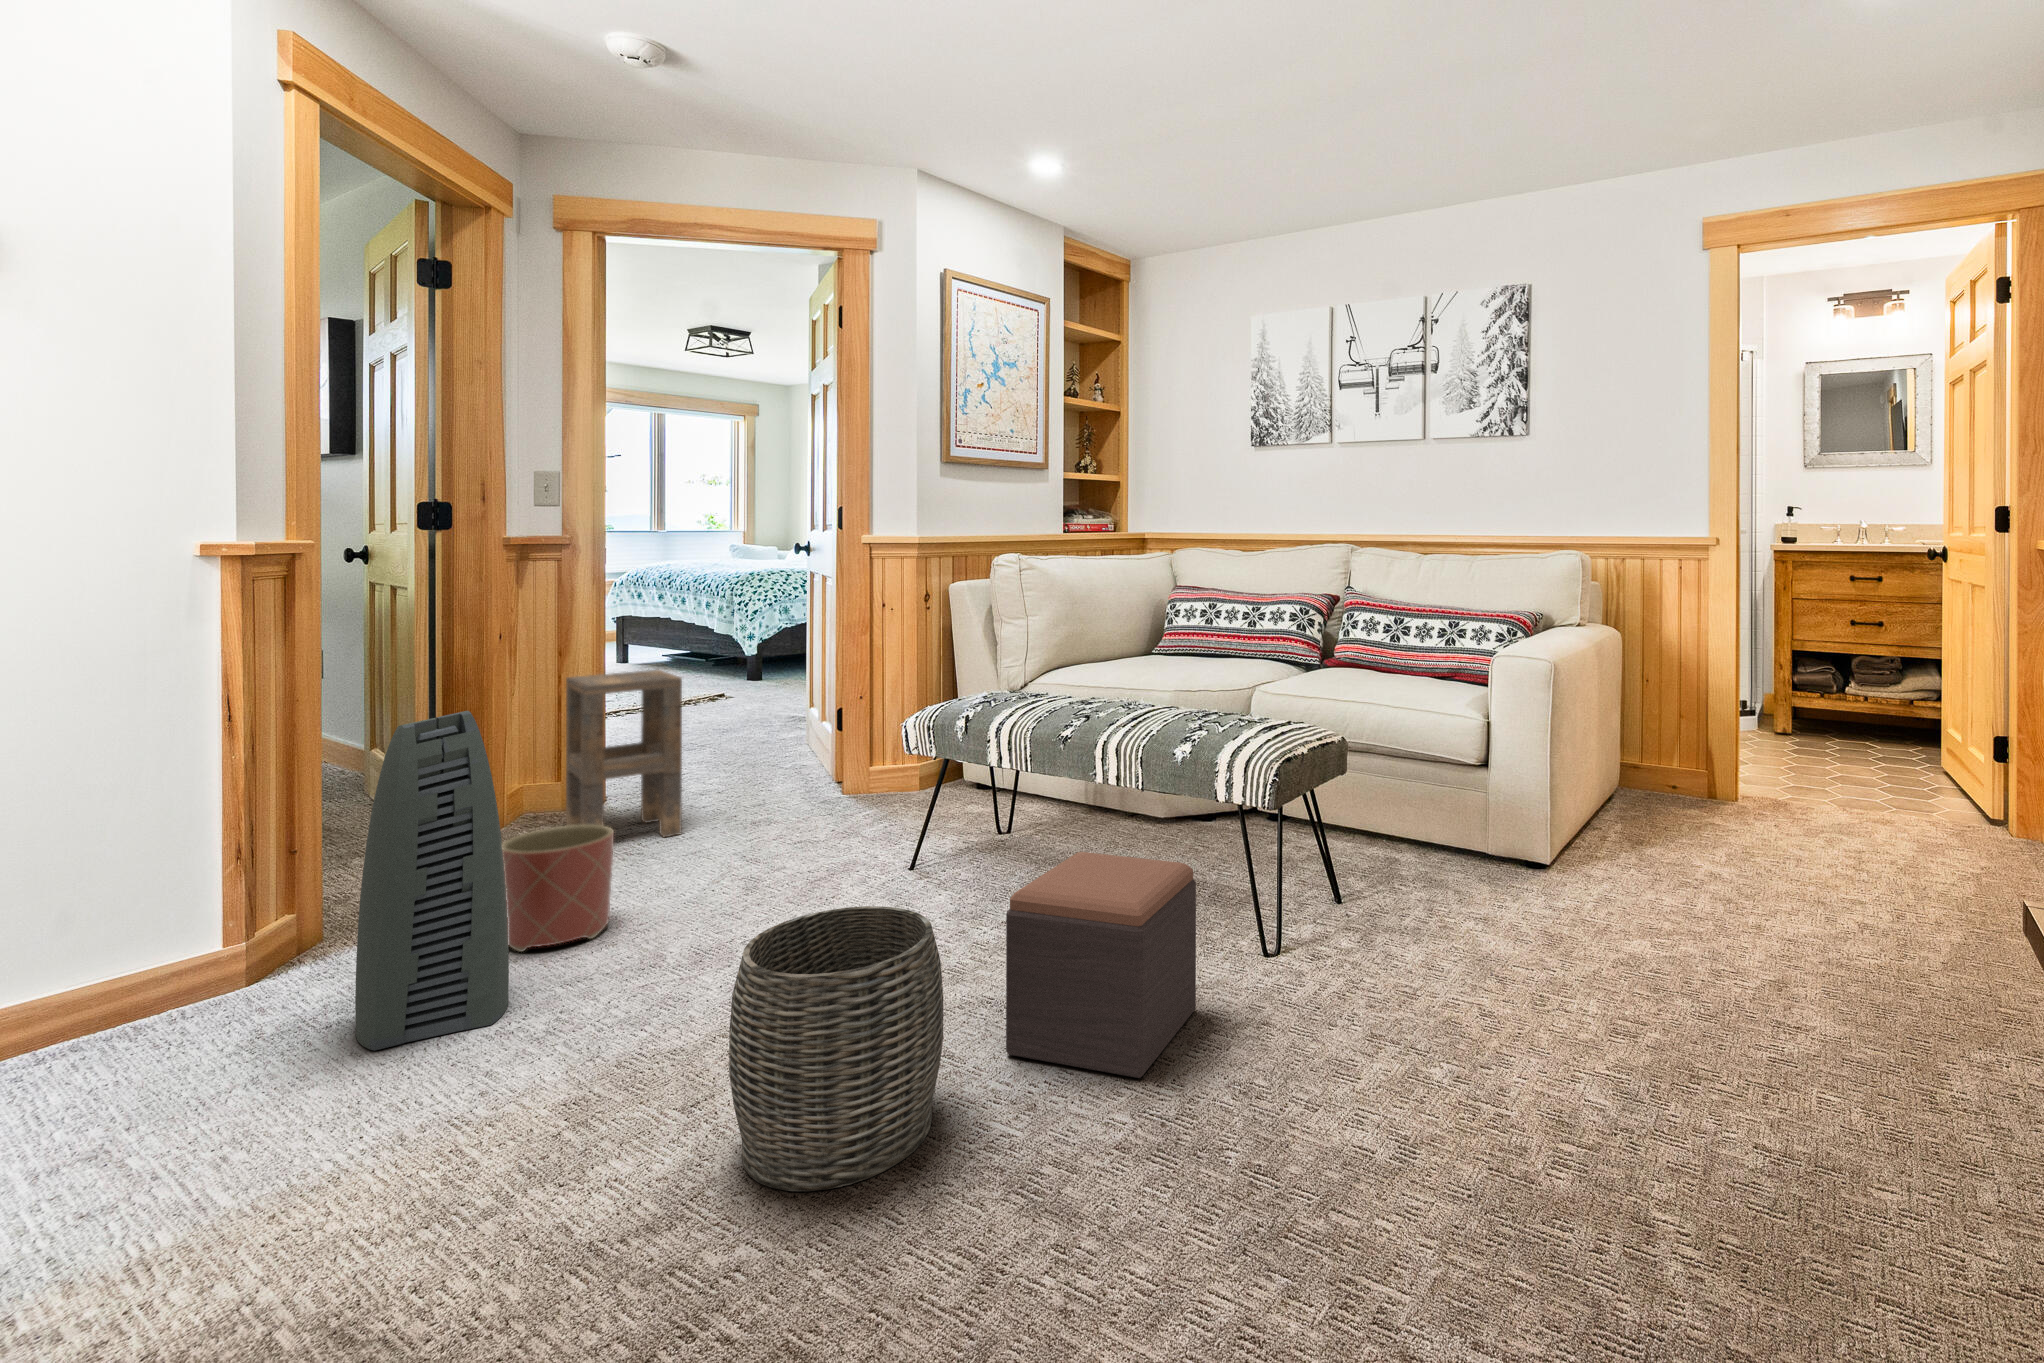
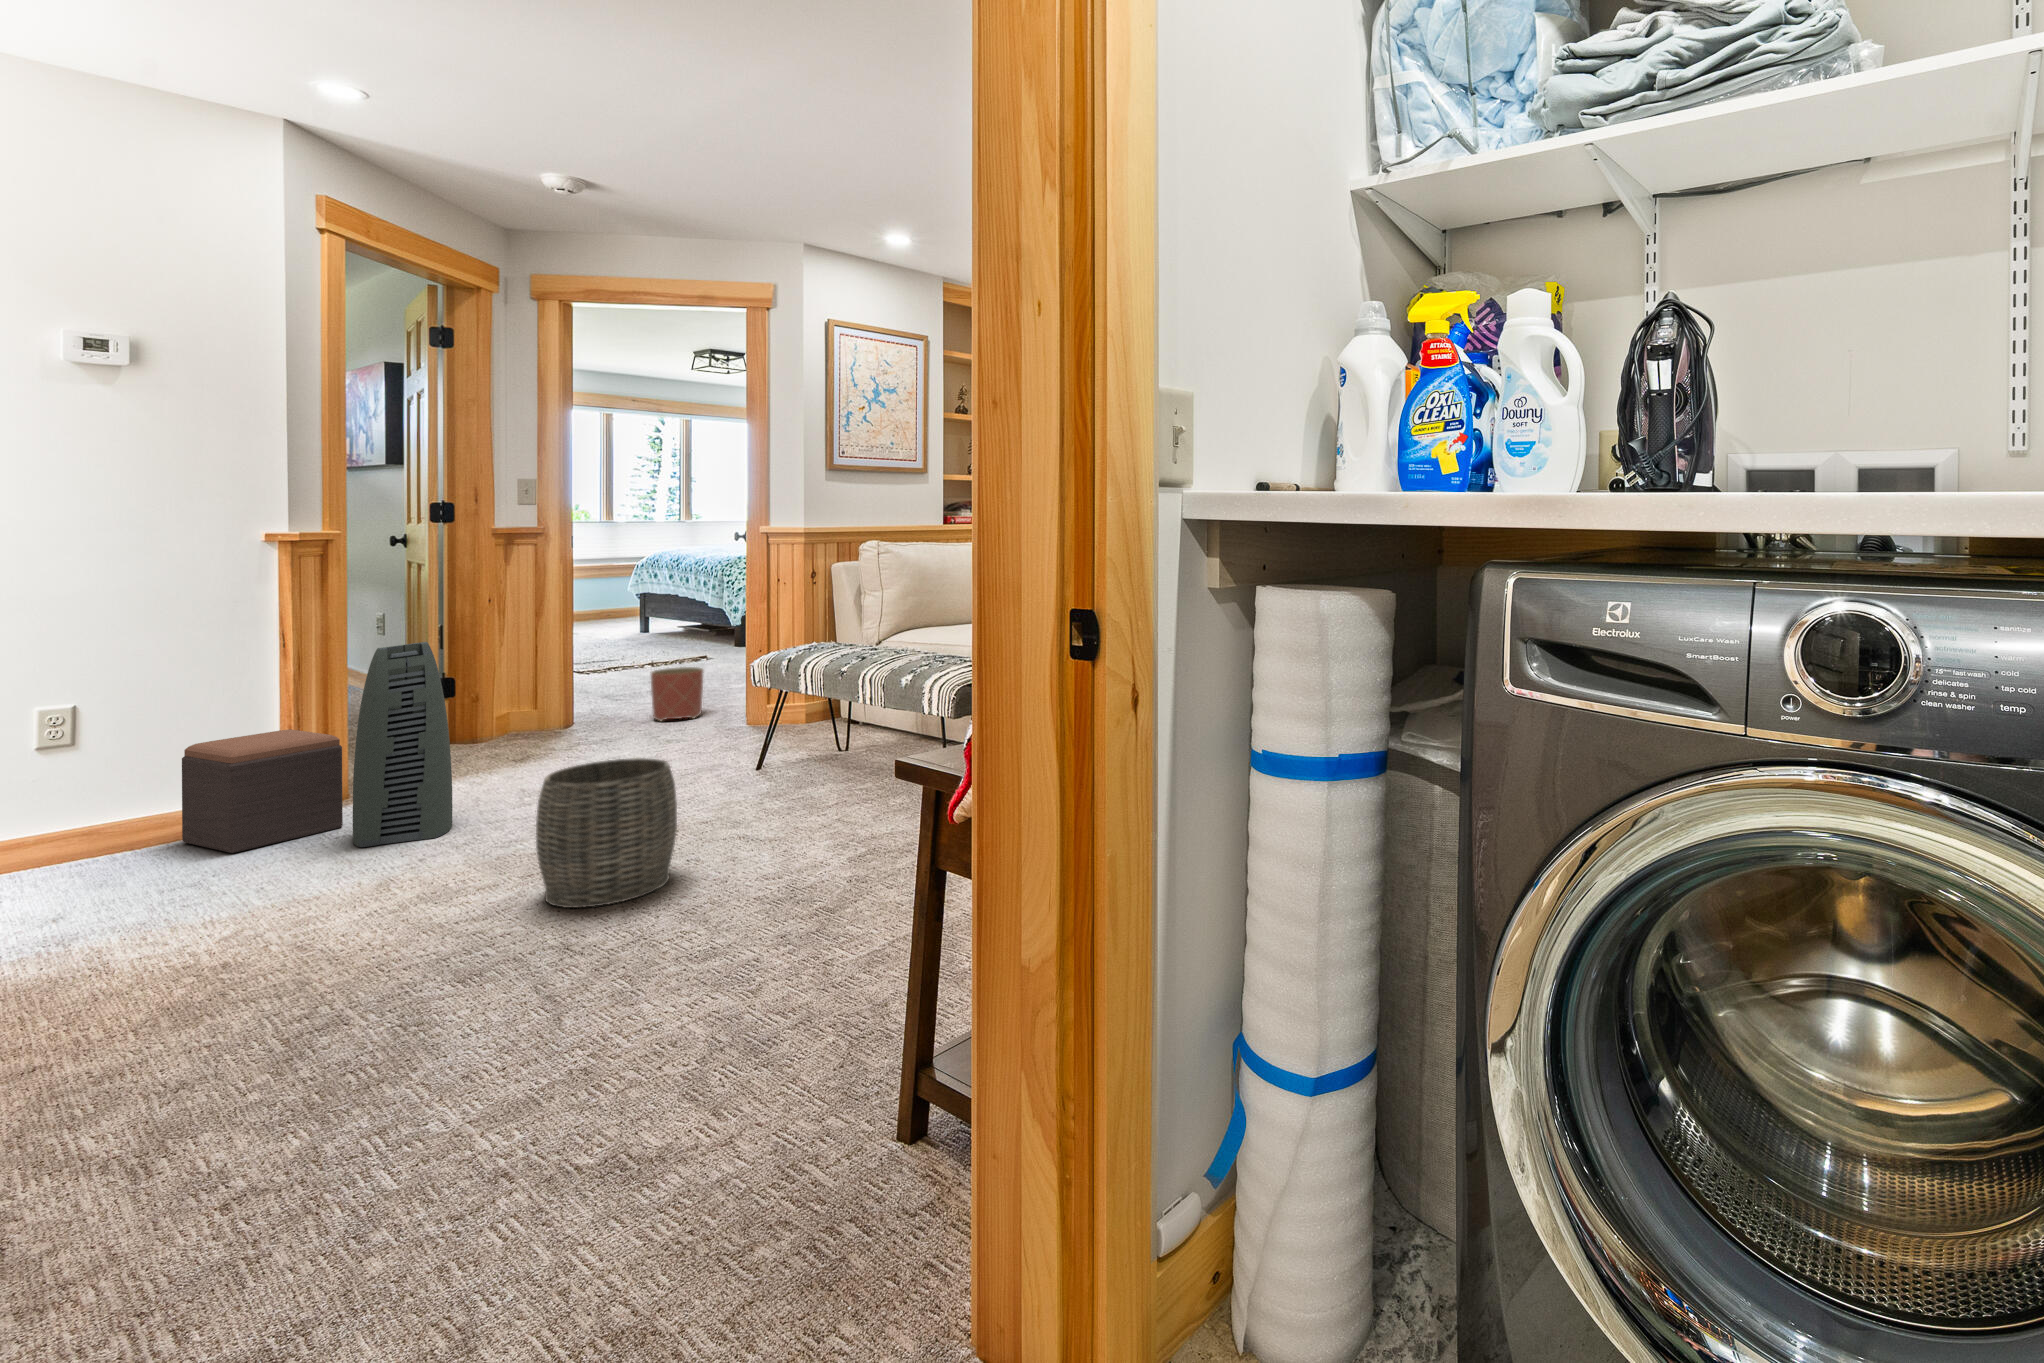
side table: present [566,670,682,837] -> none [535,626,615,754]
planter: present [502,824,614,952] -> present [651,667,704,721]
footstool: present [1006,852,1196,1078] -> present [182,729,343,853]

